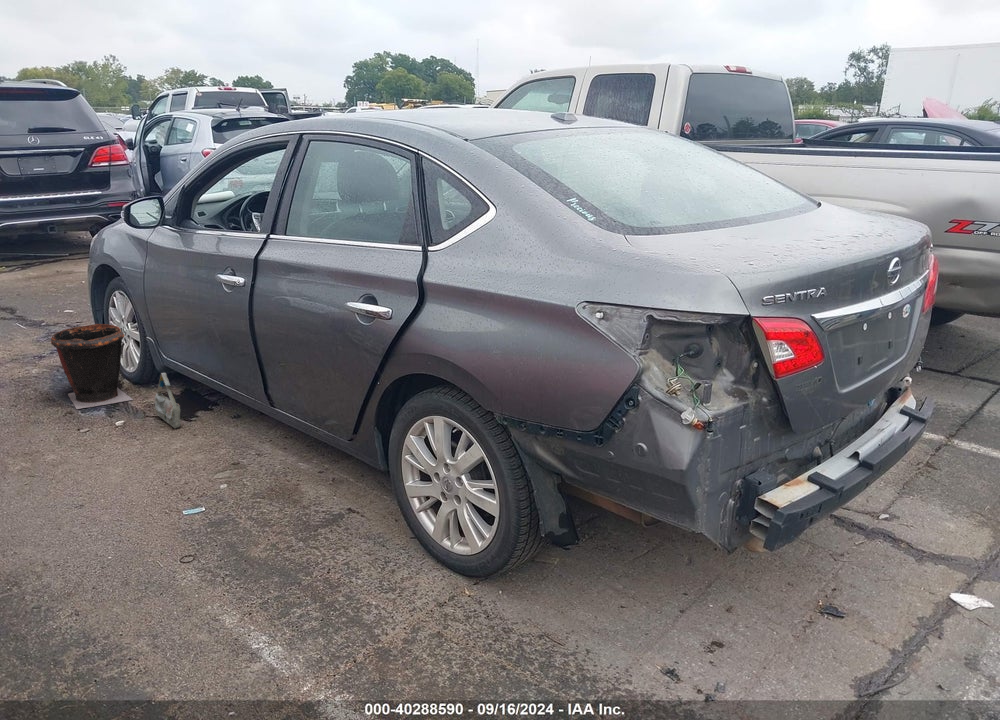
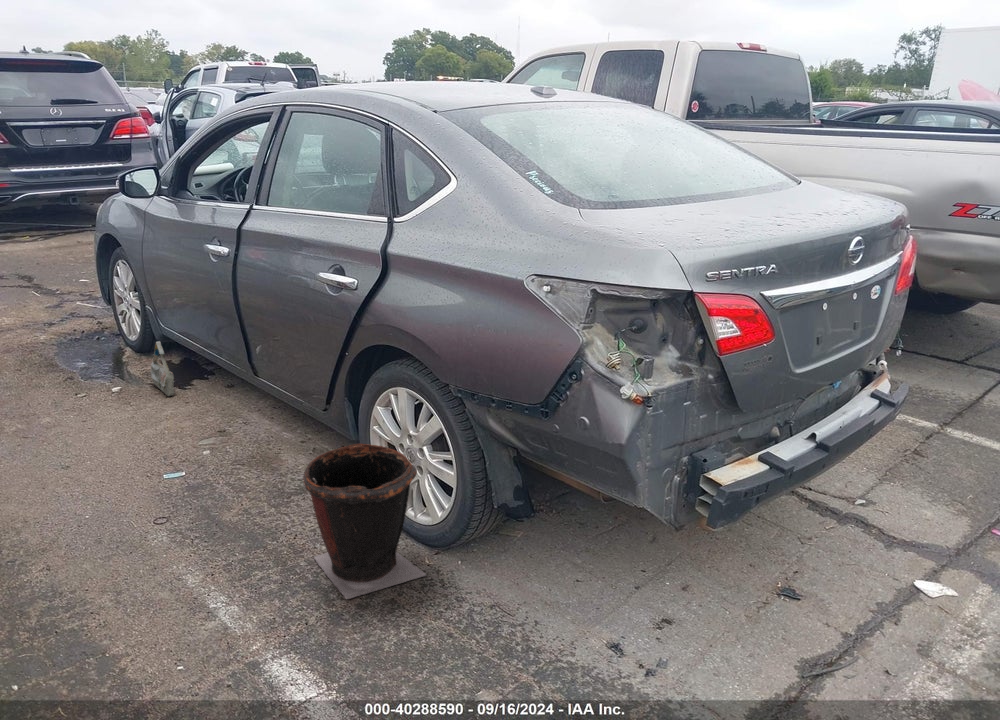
waste bin: present [51,324,133,409] -> present [303,444,426,599]

